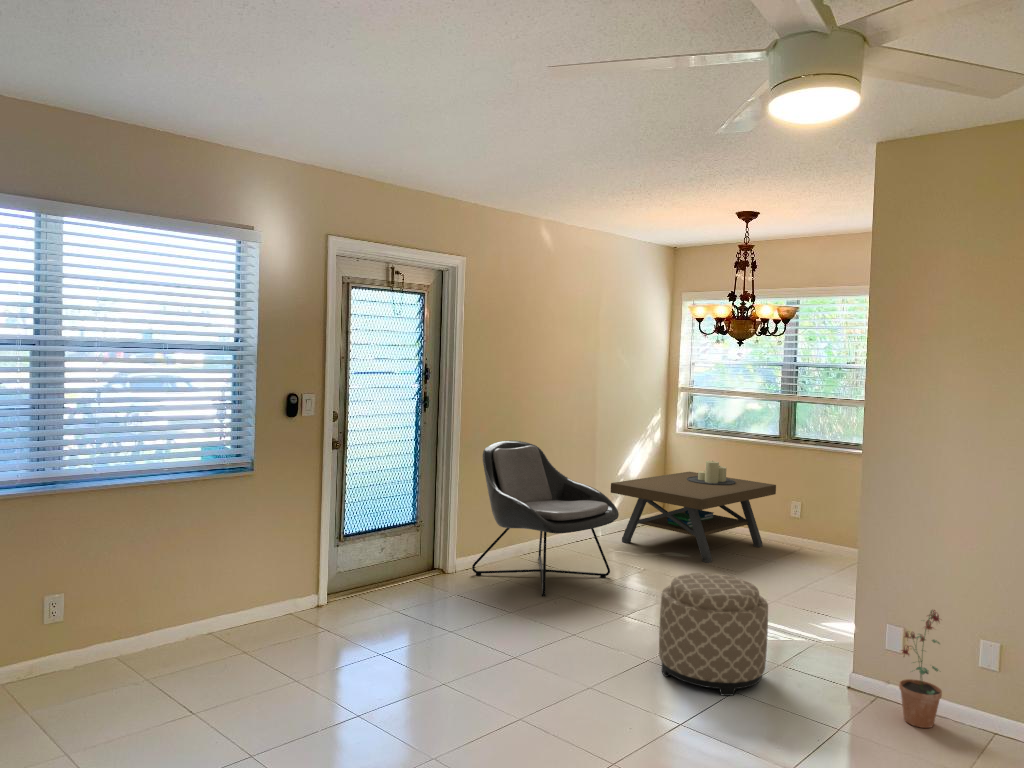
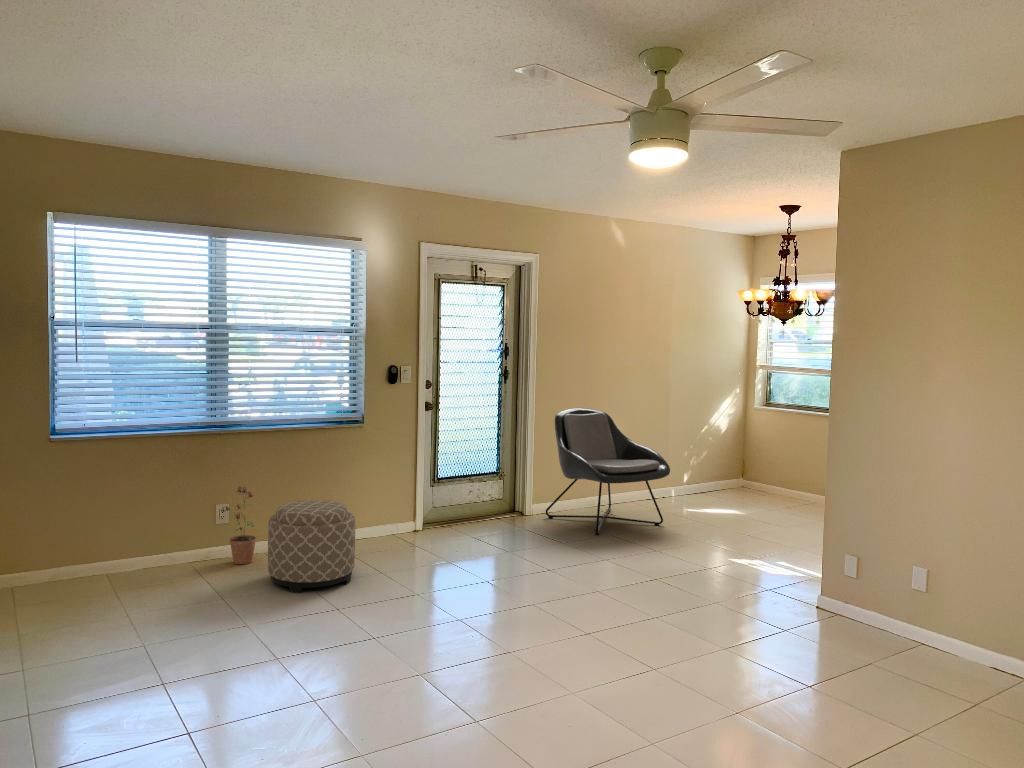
coffee table: present [611,461,776,563] -> none [680,431,840,520]
ottoman: present [659,573,768,696] -> present [268,500,355,593]
potted plant: present [899,610,942,728] -> present [222,487,256,564]

